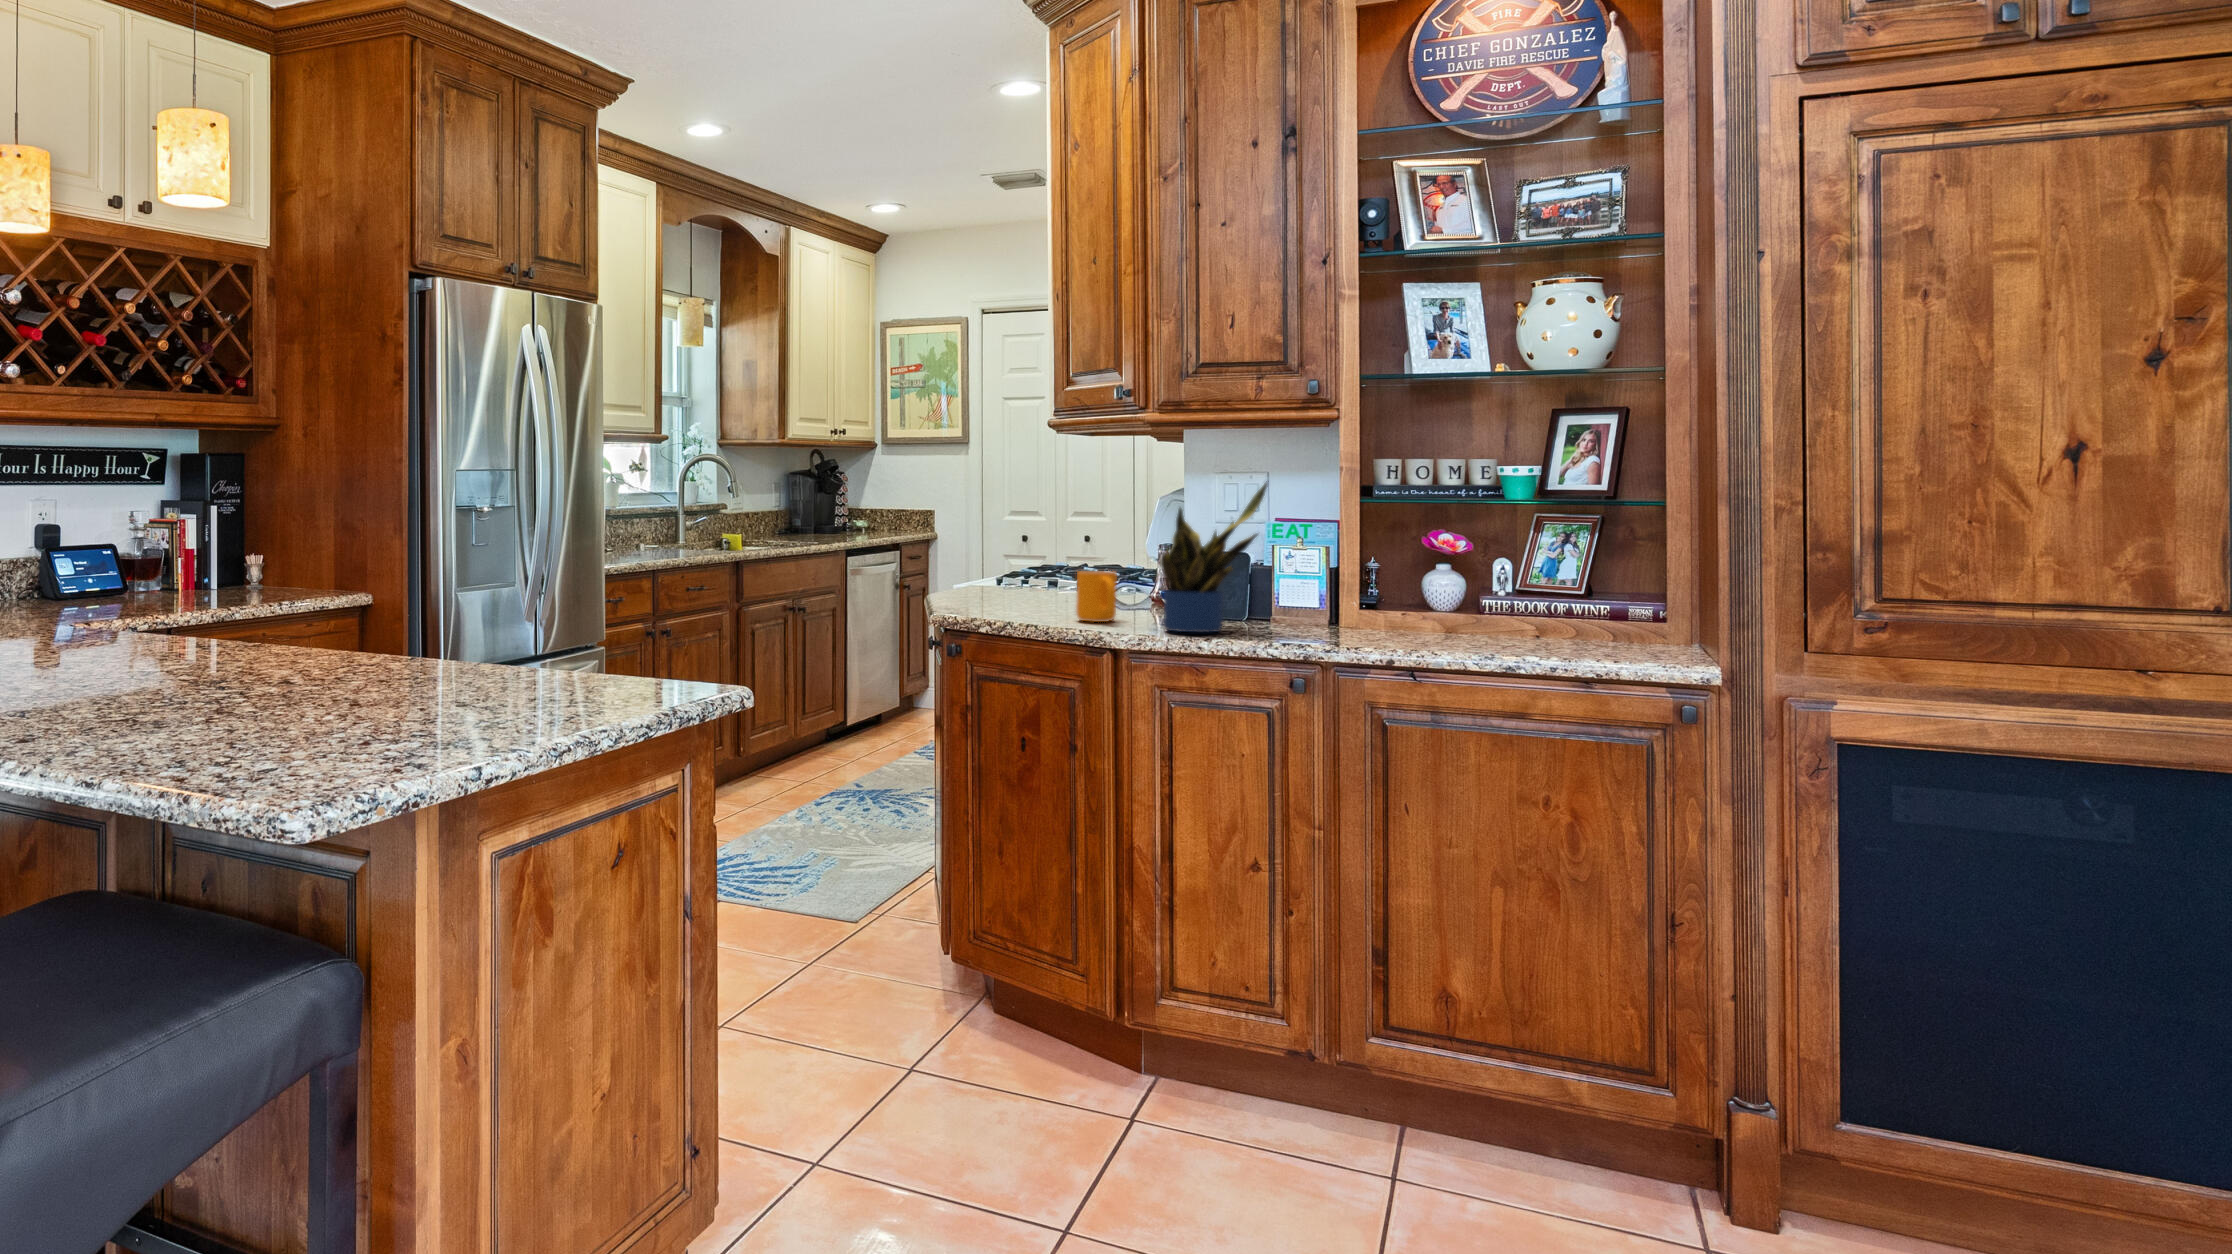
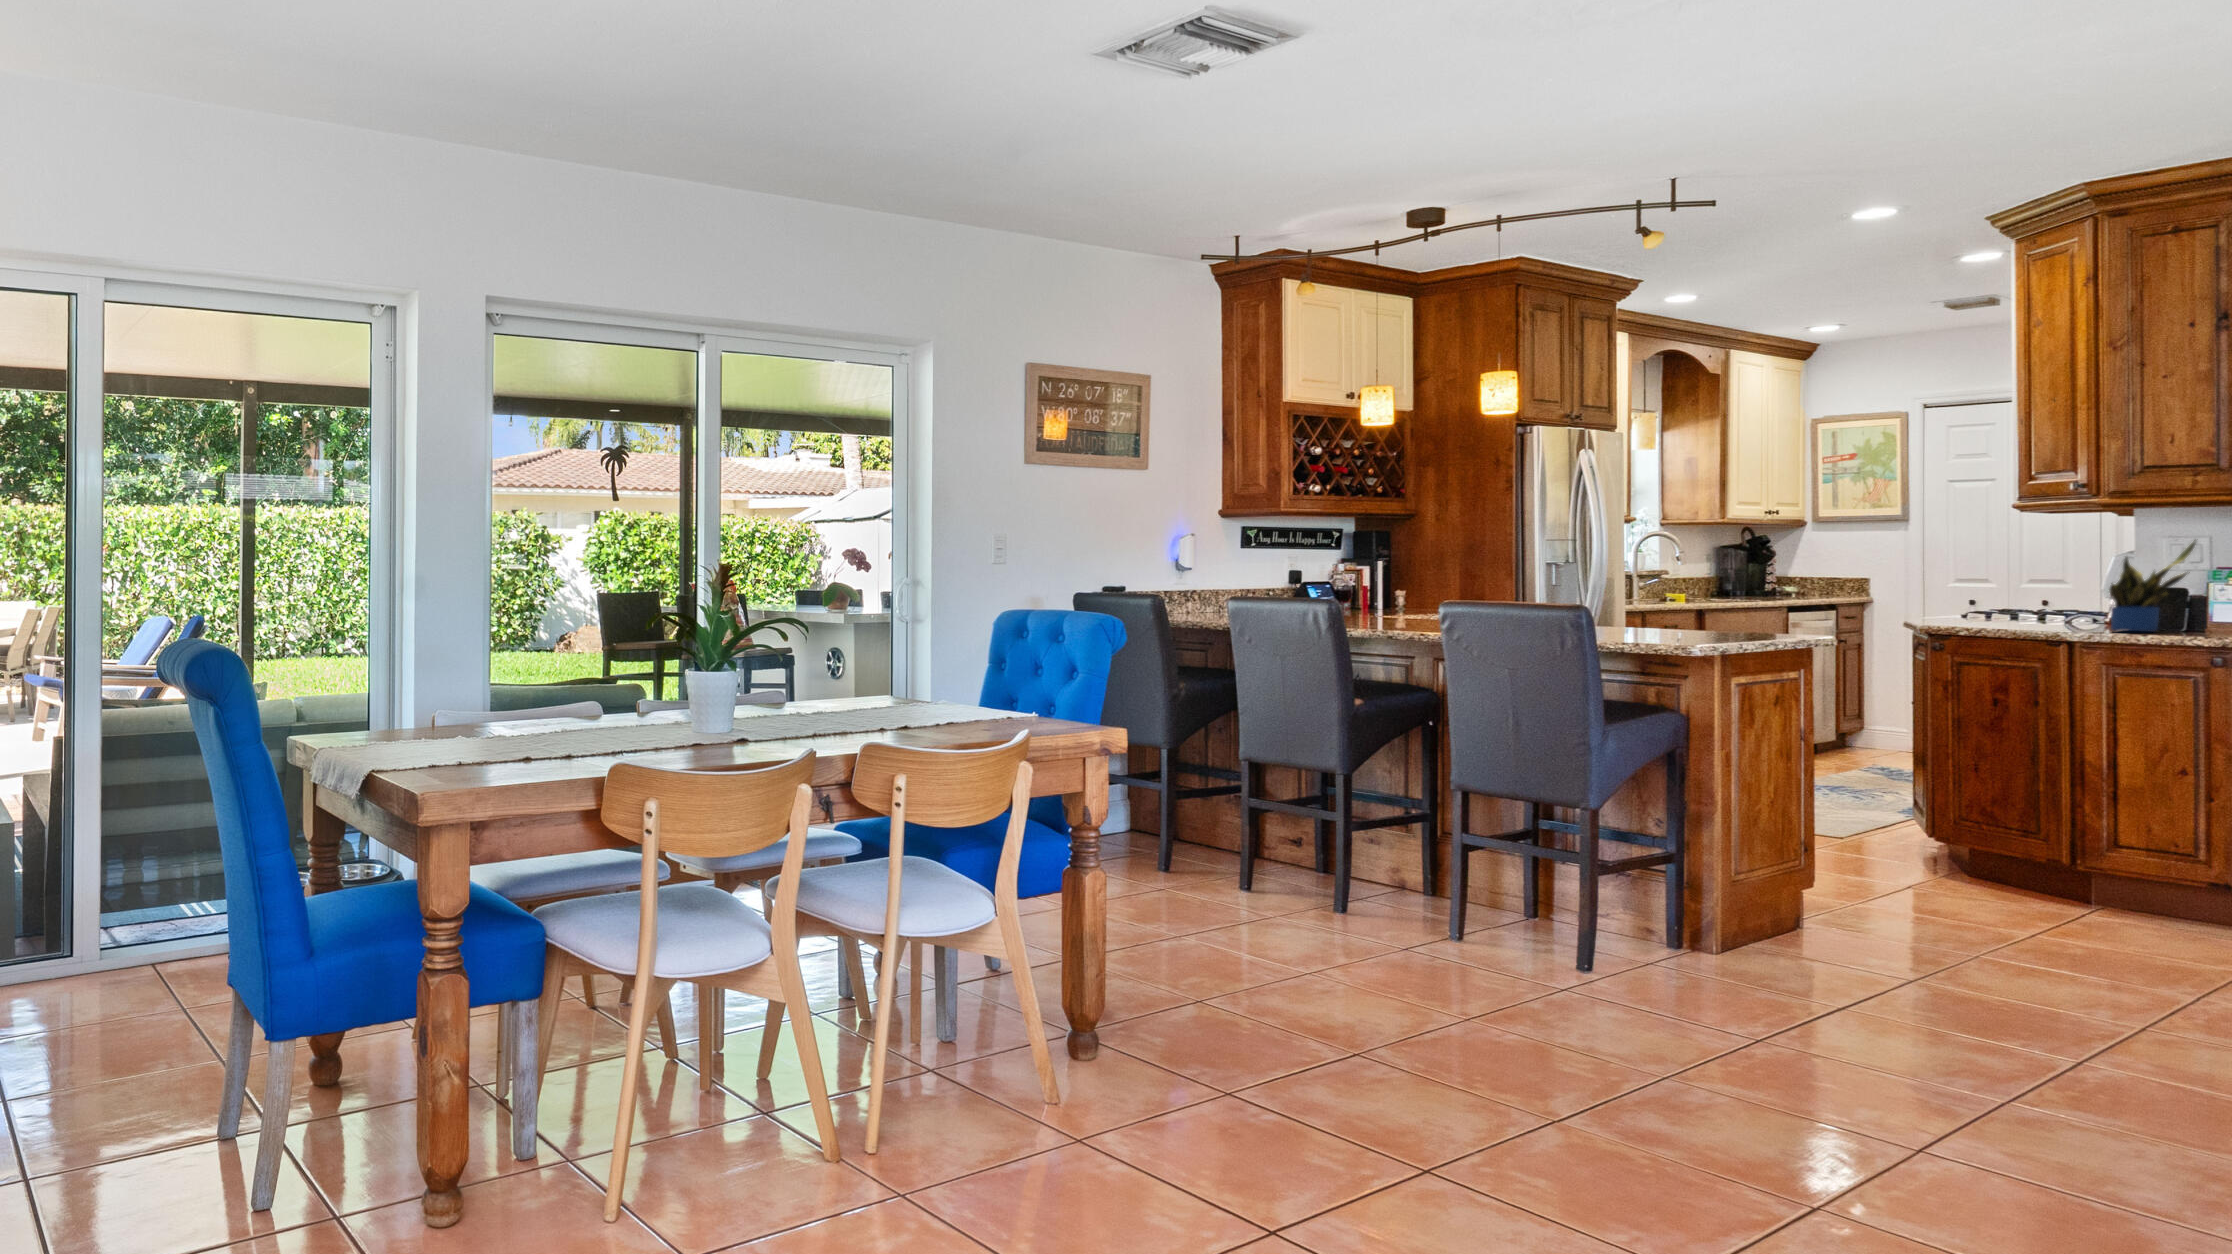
mug: present [1076,571,1117,622] -> none [2041,598,2074,628]

